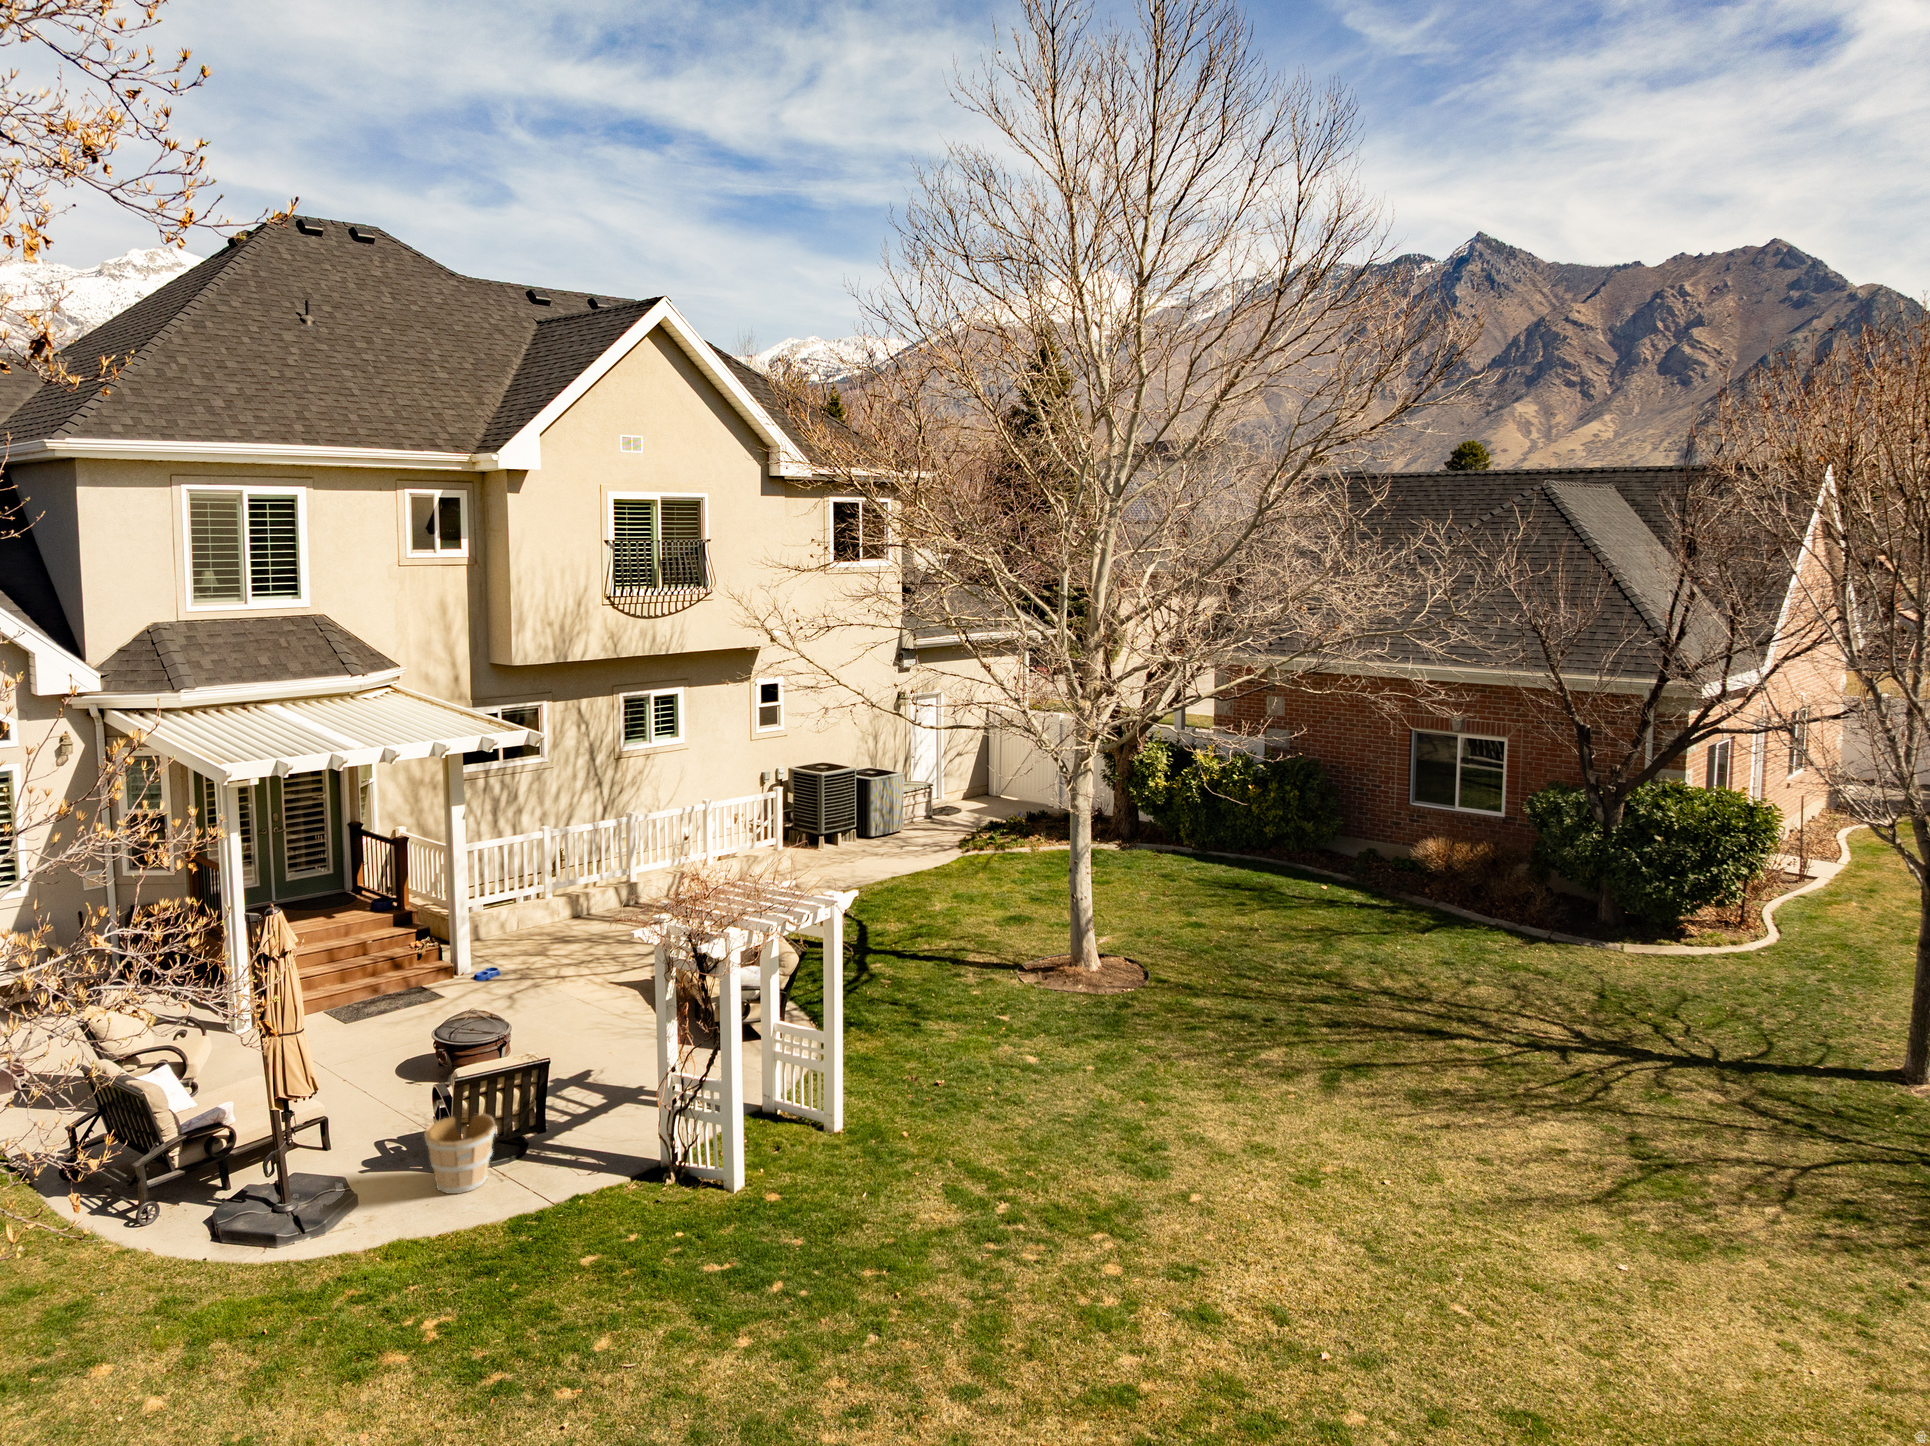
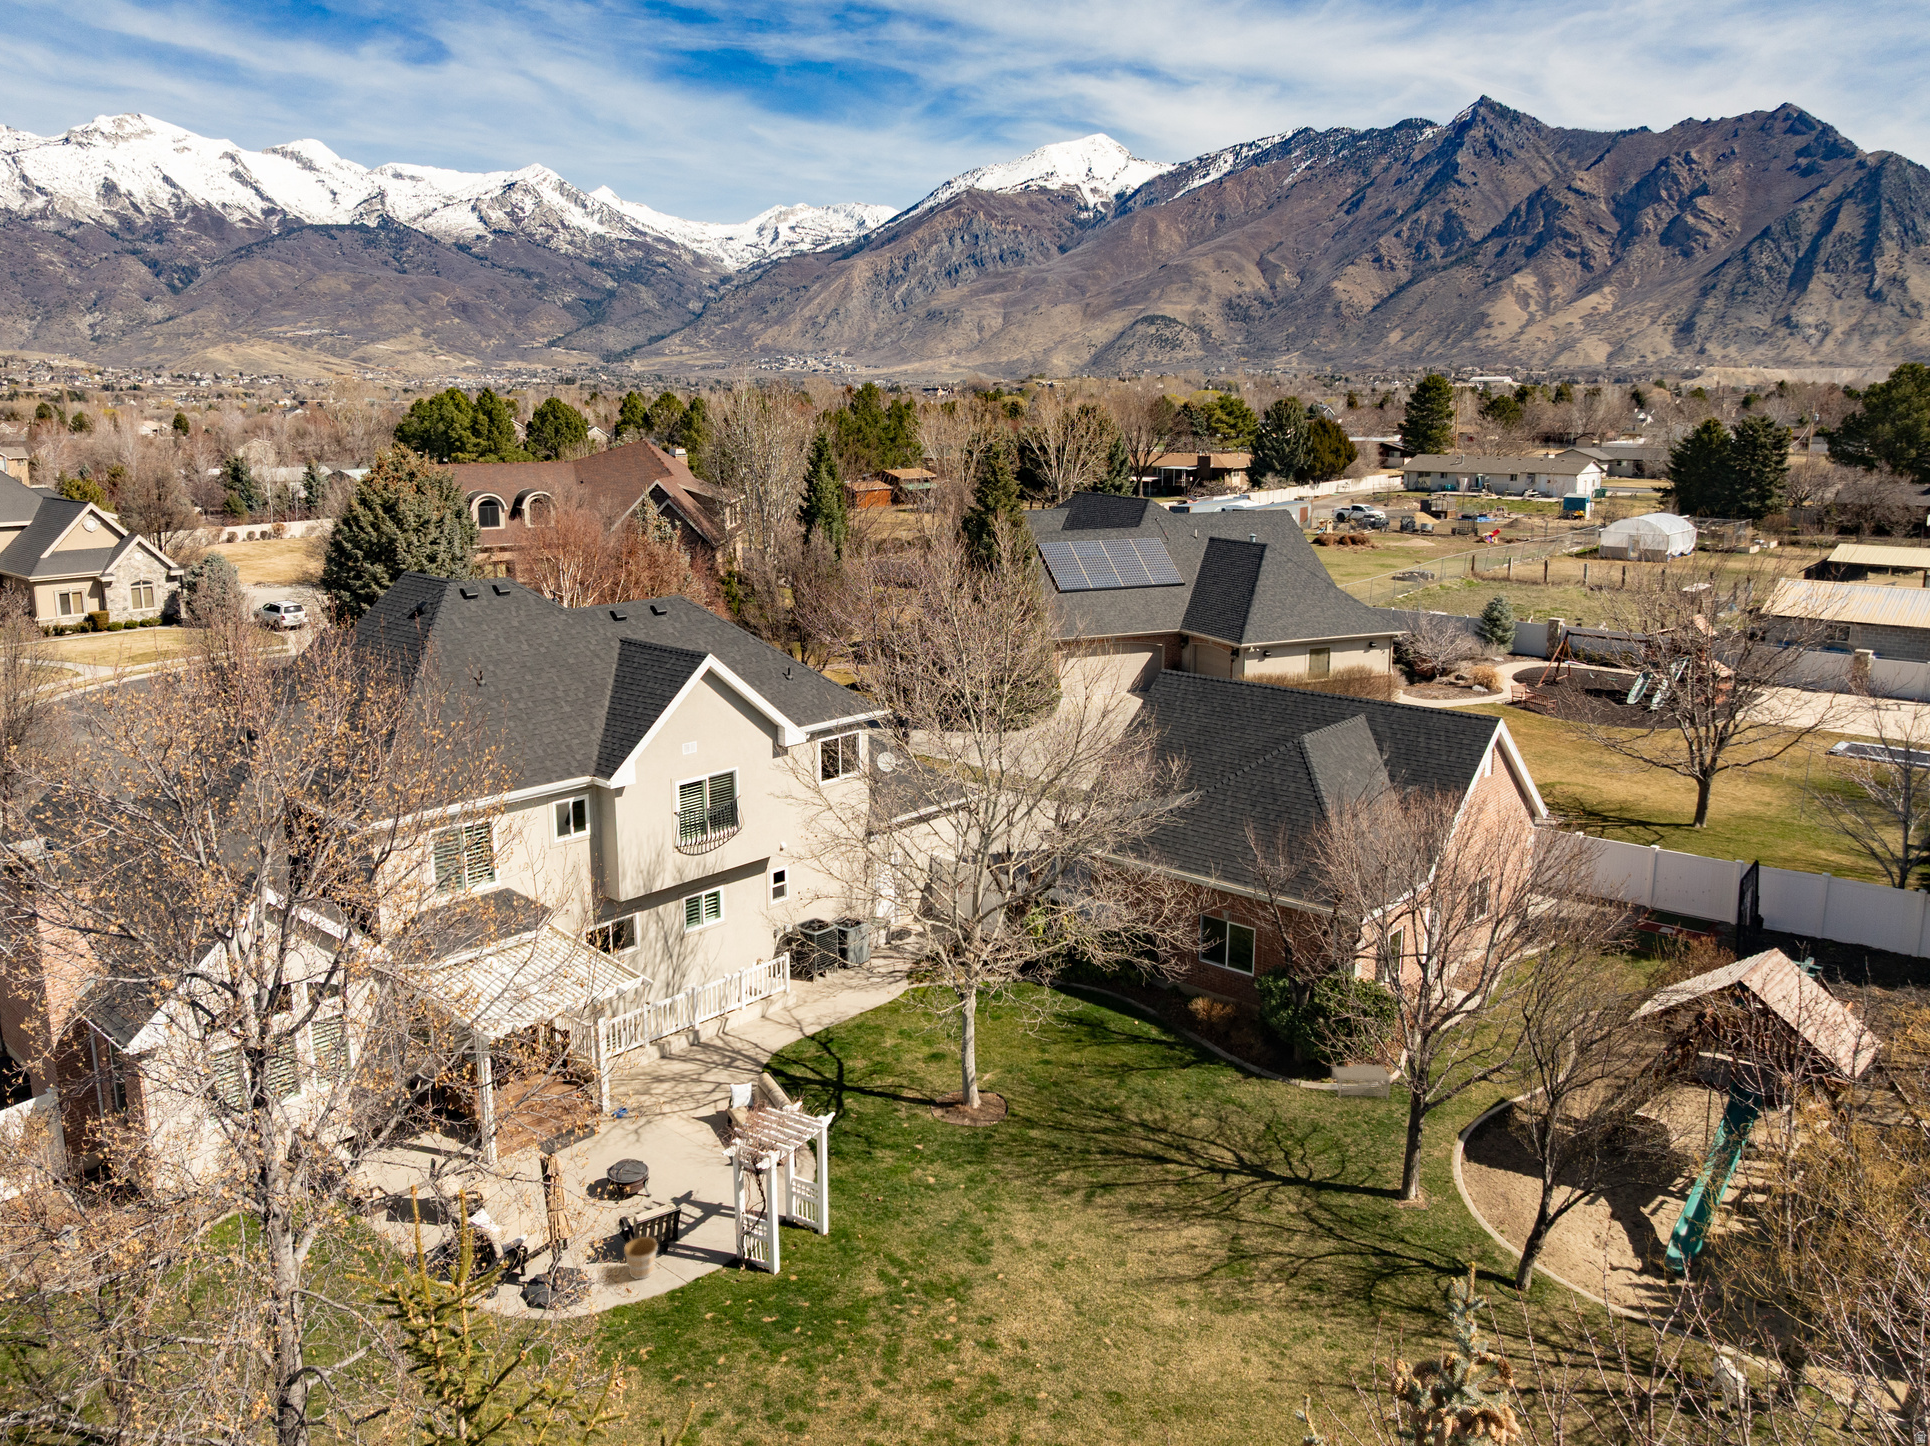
storage bench: none [1674,920,1791,972] -> present [1332,1065,1391,1099]

